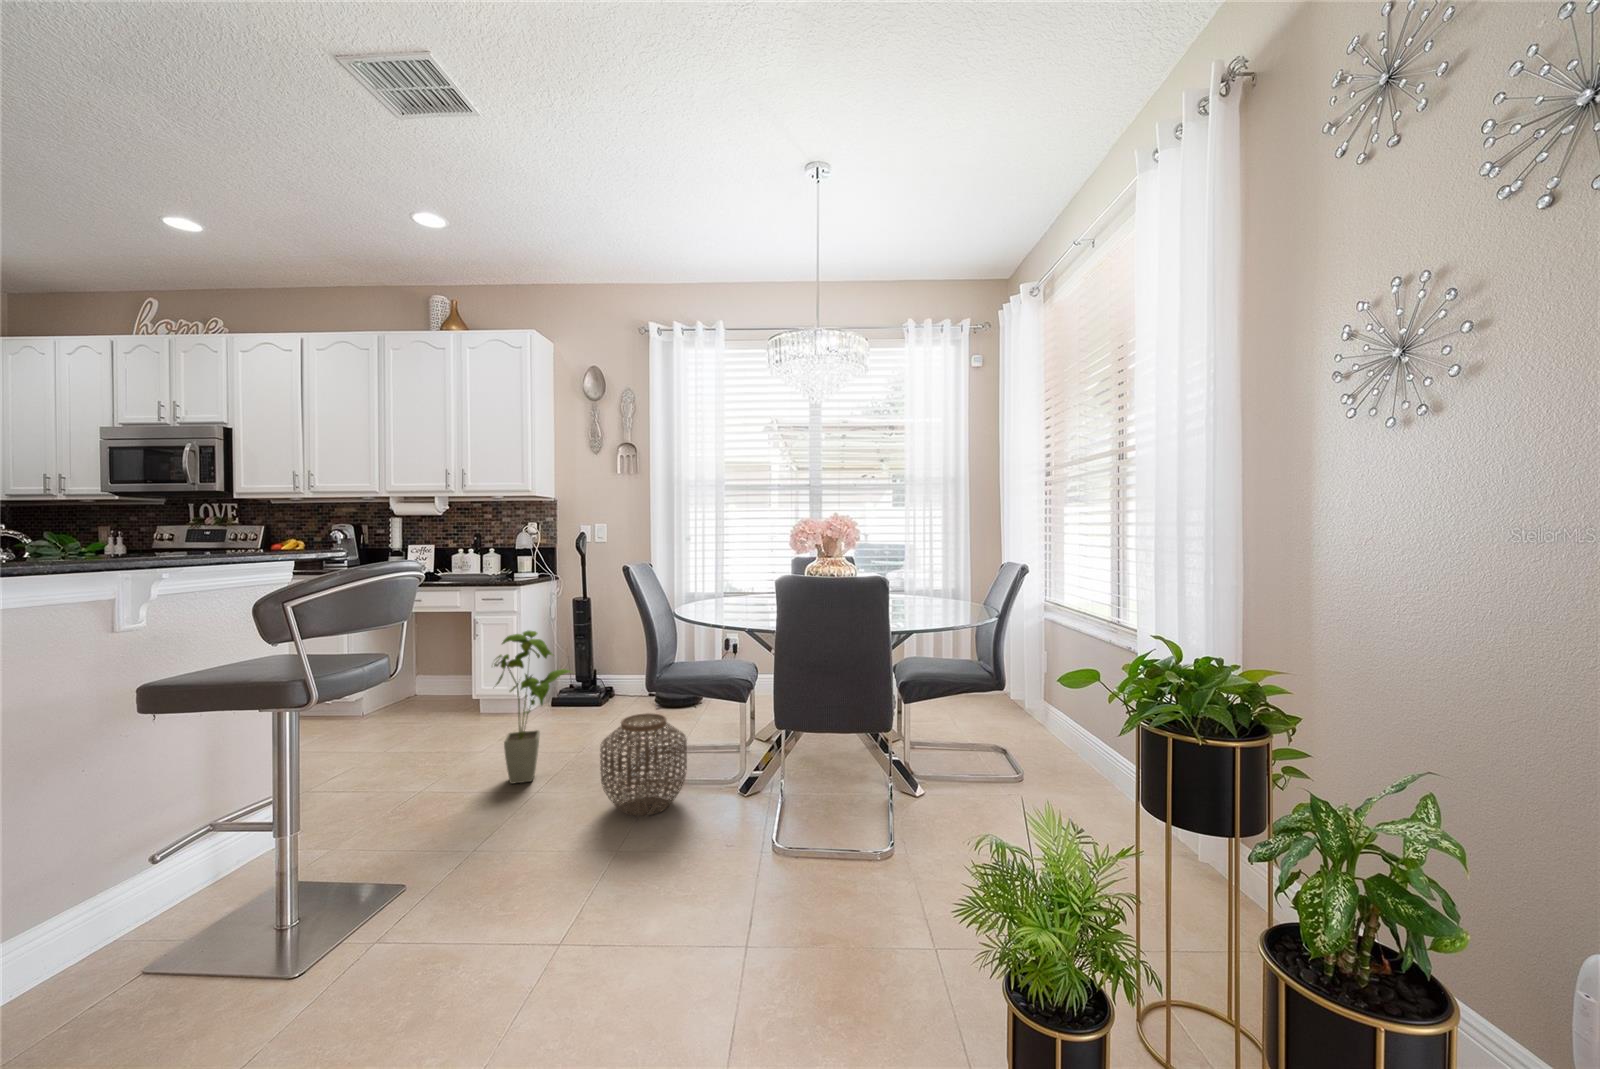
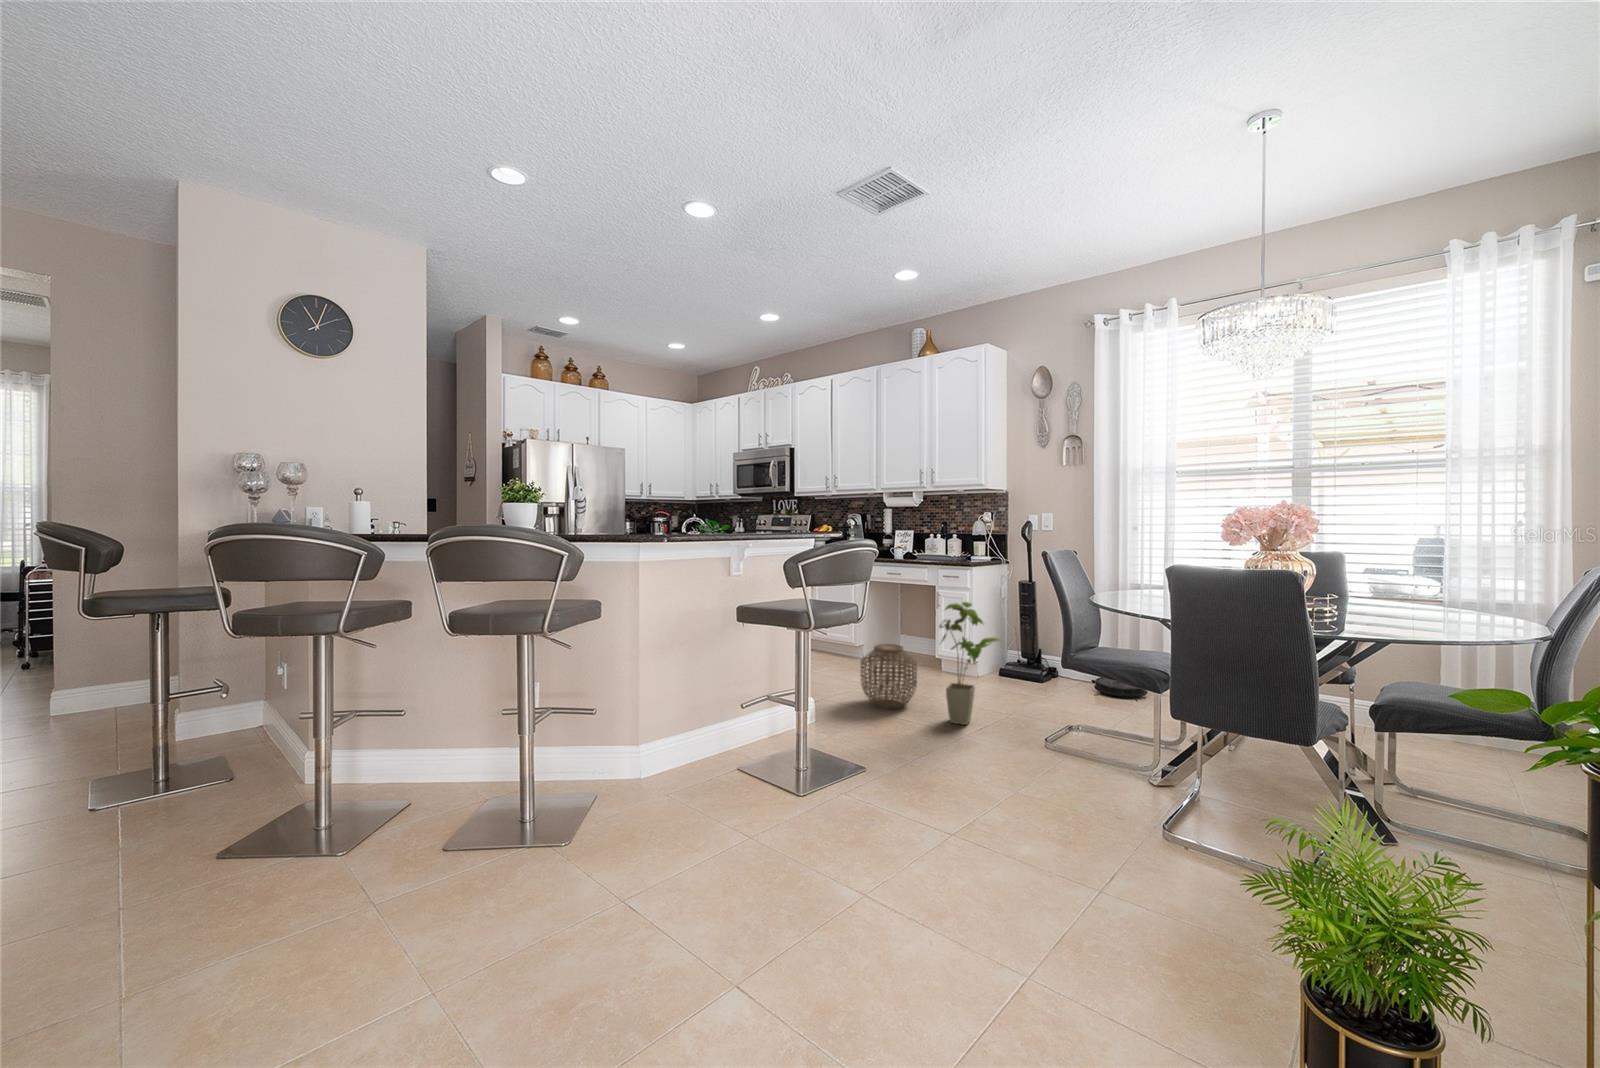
woven basket: present [600,713,687,816] -> present [861,644,917,709]

